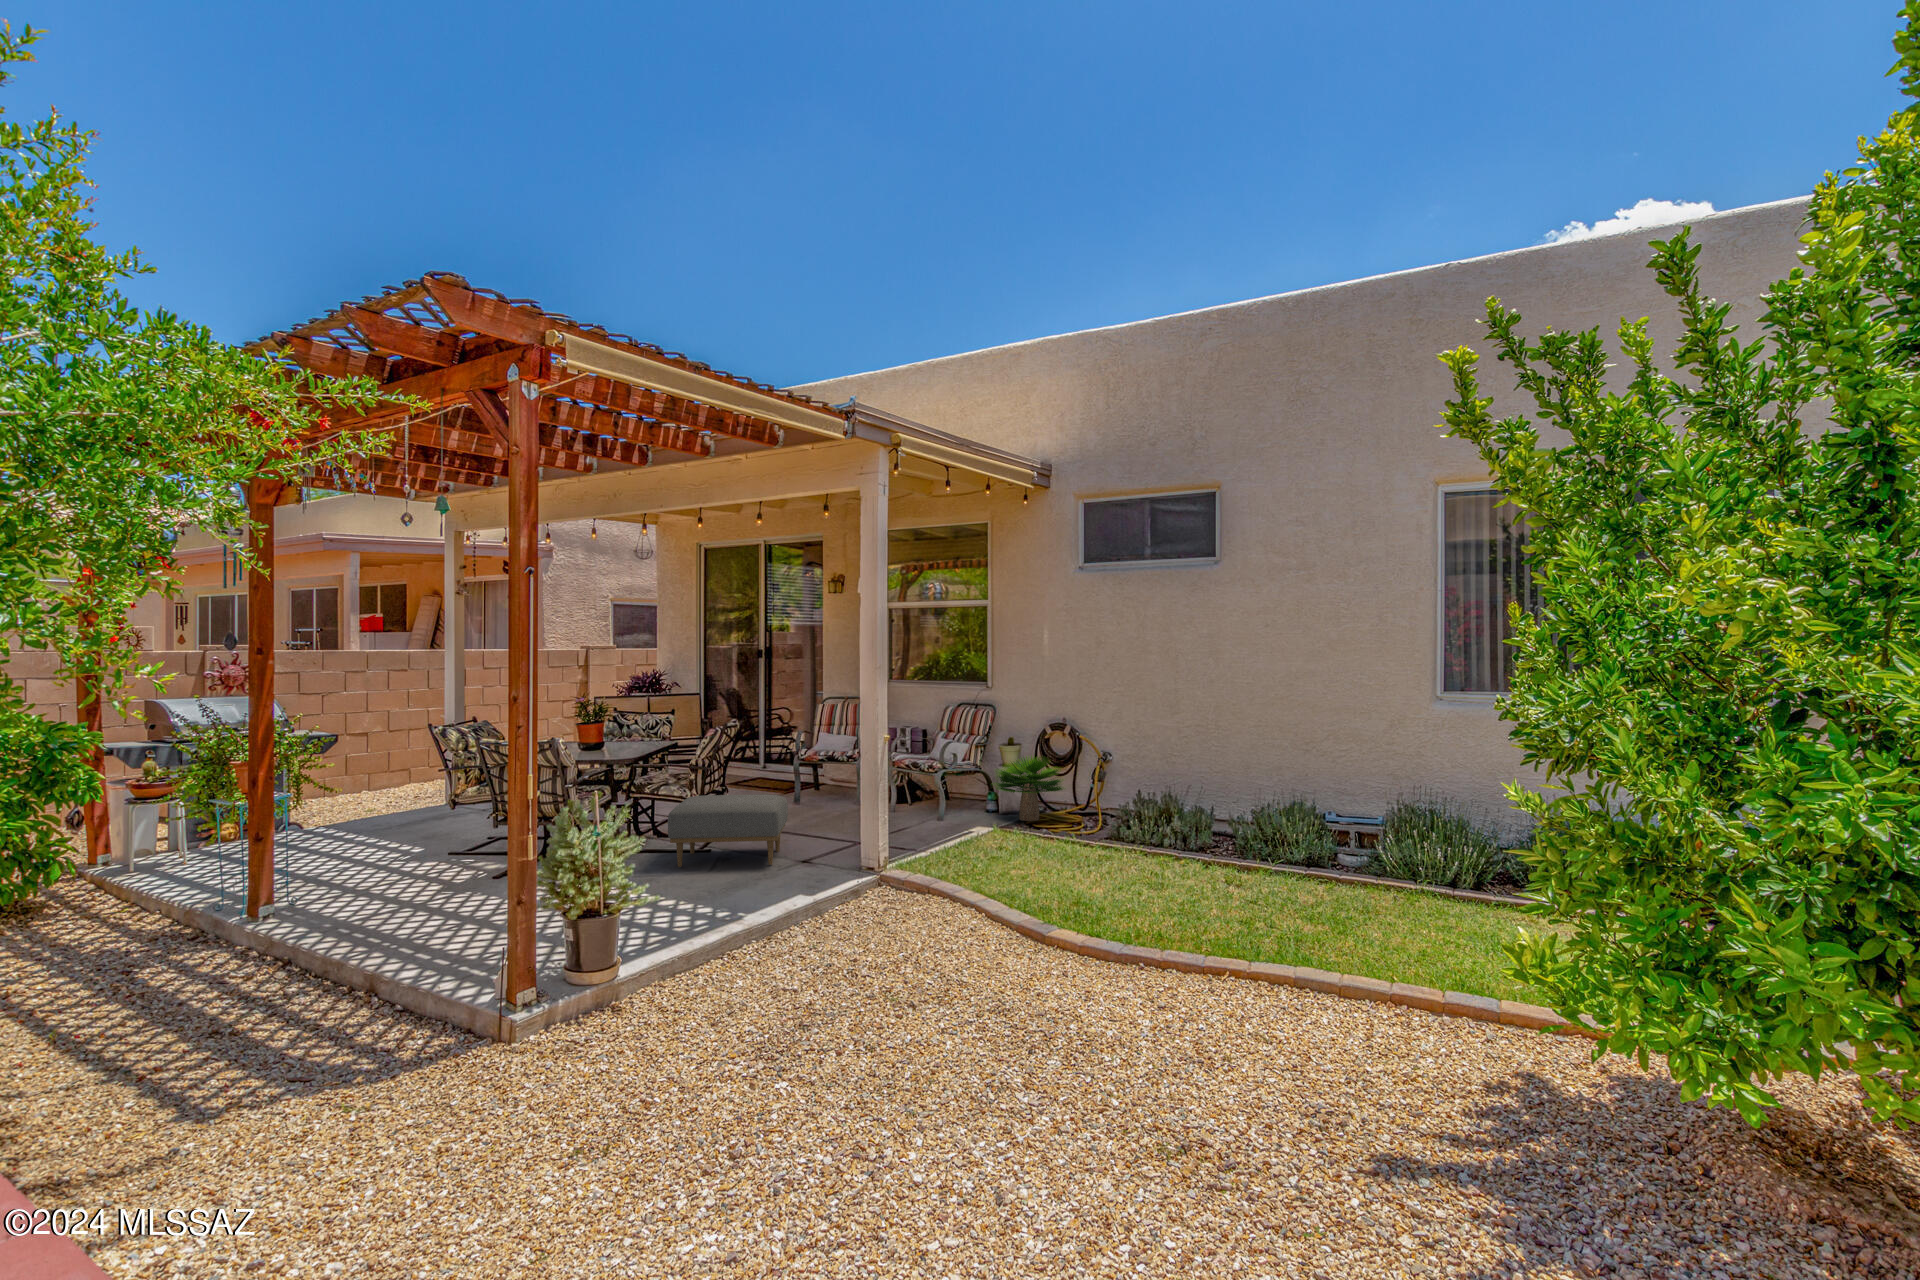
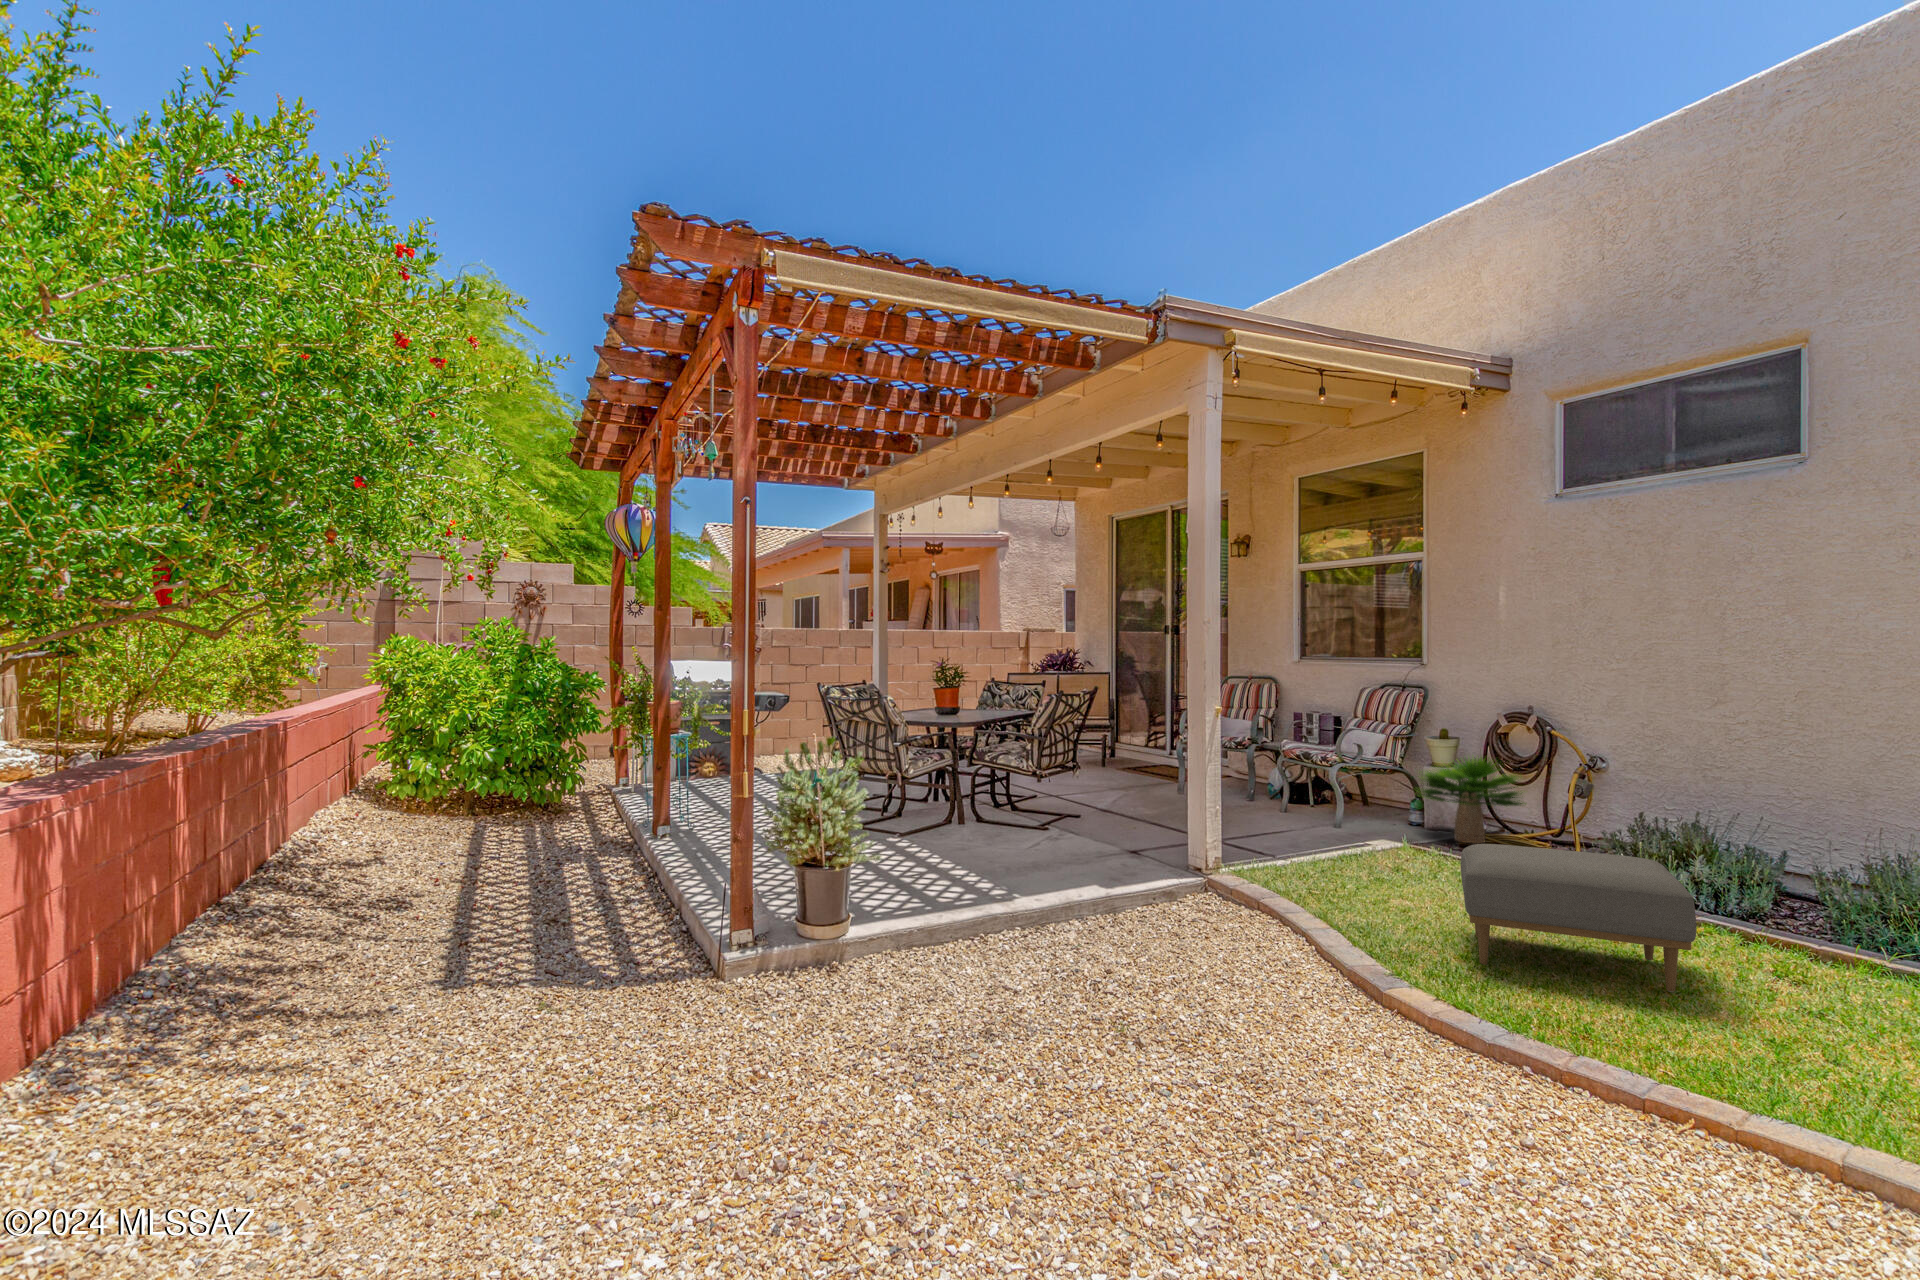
ottoman: present [668,794,788,867] -> present [1461,844,1697,992]

